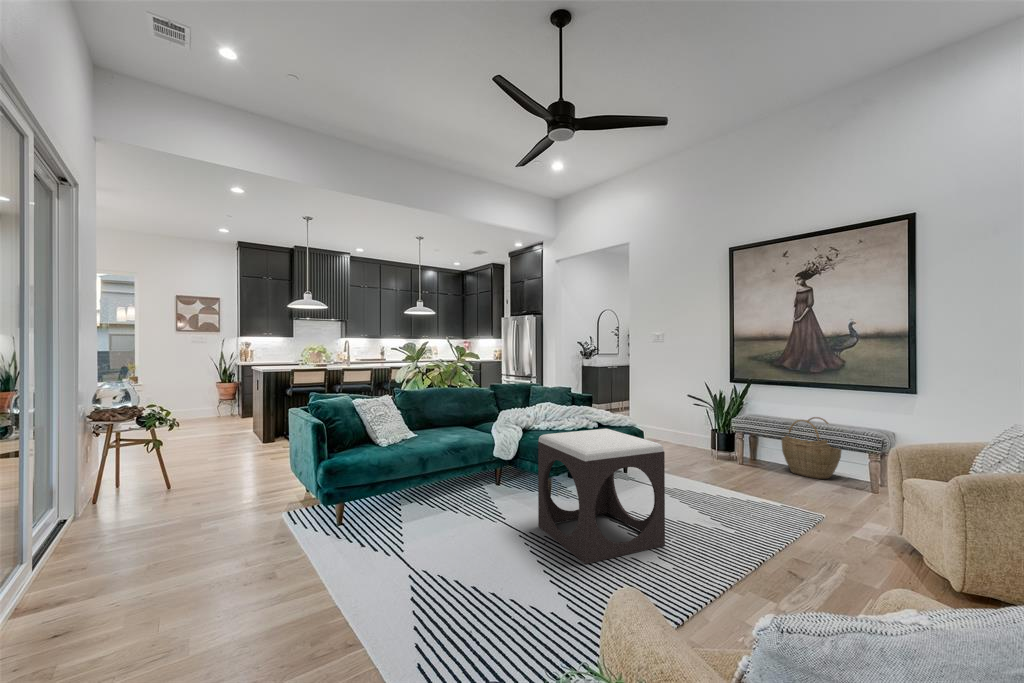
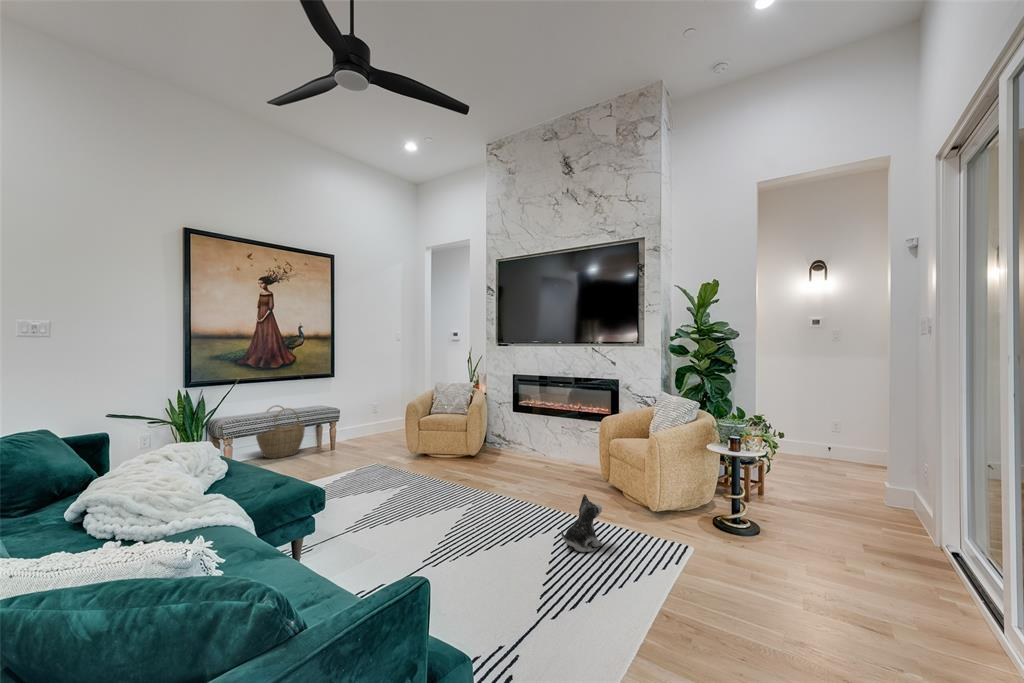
footstool: present [538,429,665,564] -> none [365,427,483,559]
plush toy: none [505,560,552,648] -> present [561,494,602,552]

